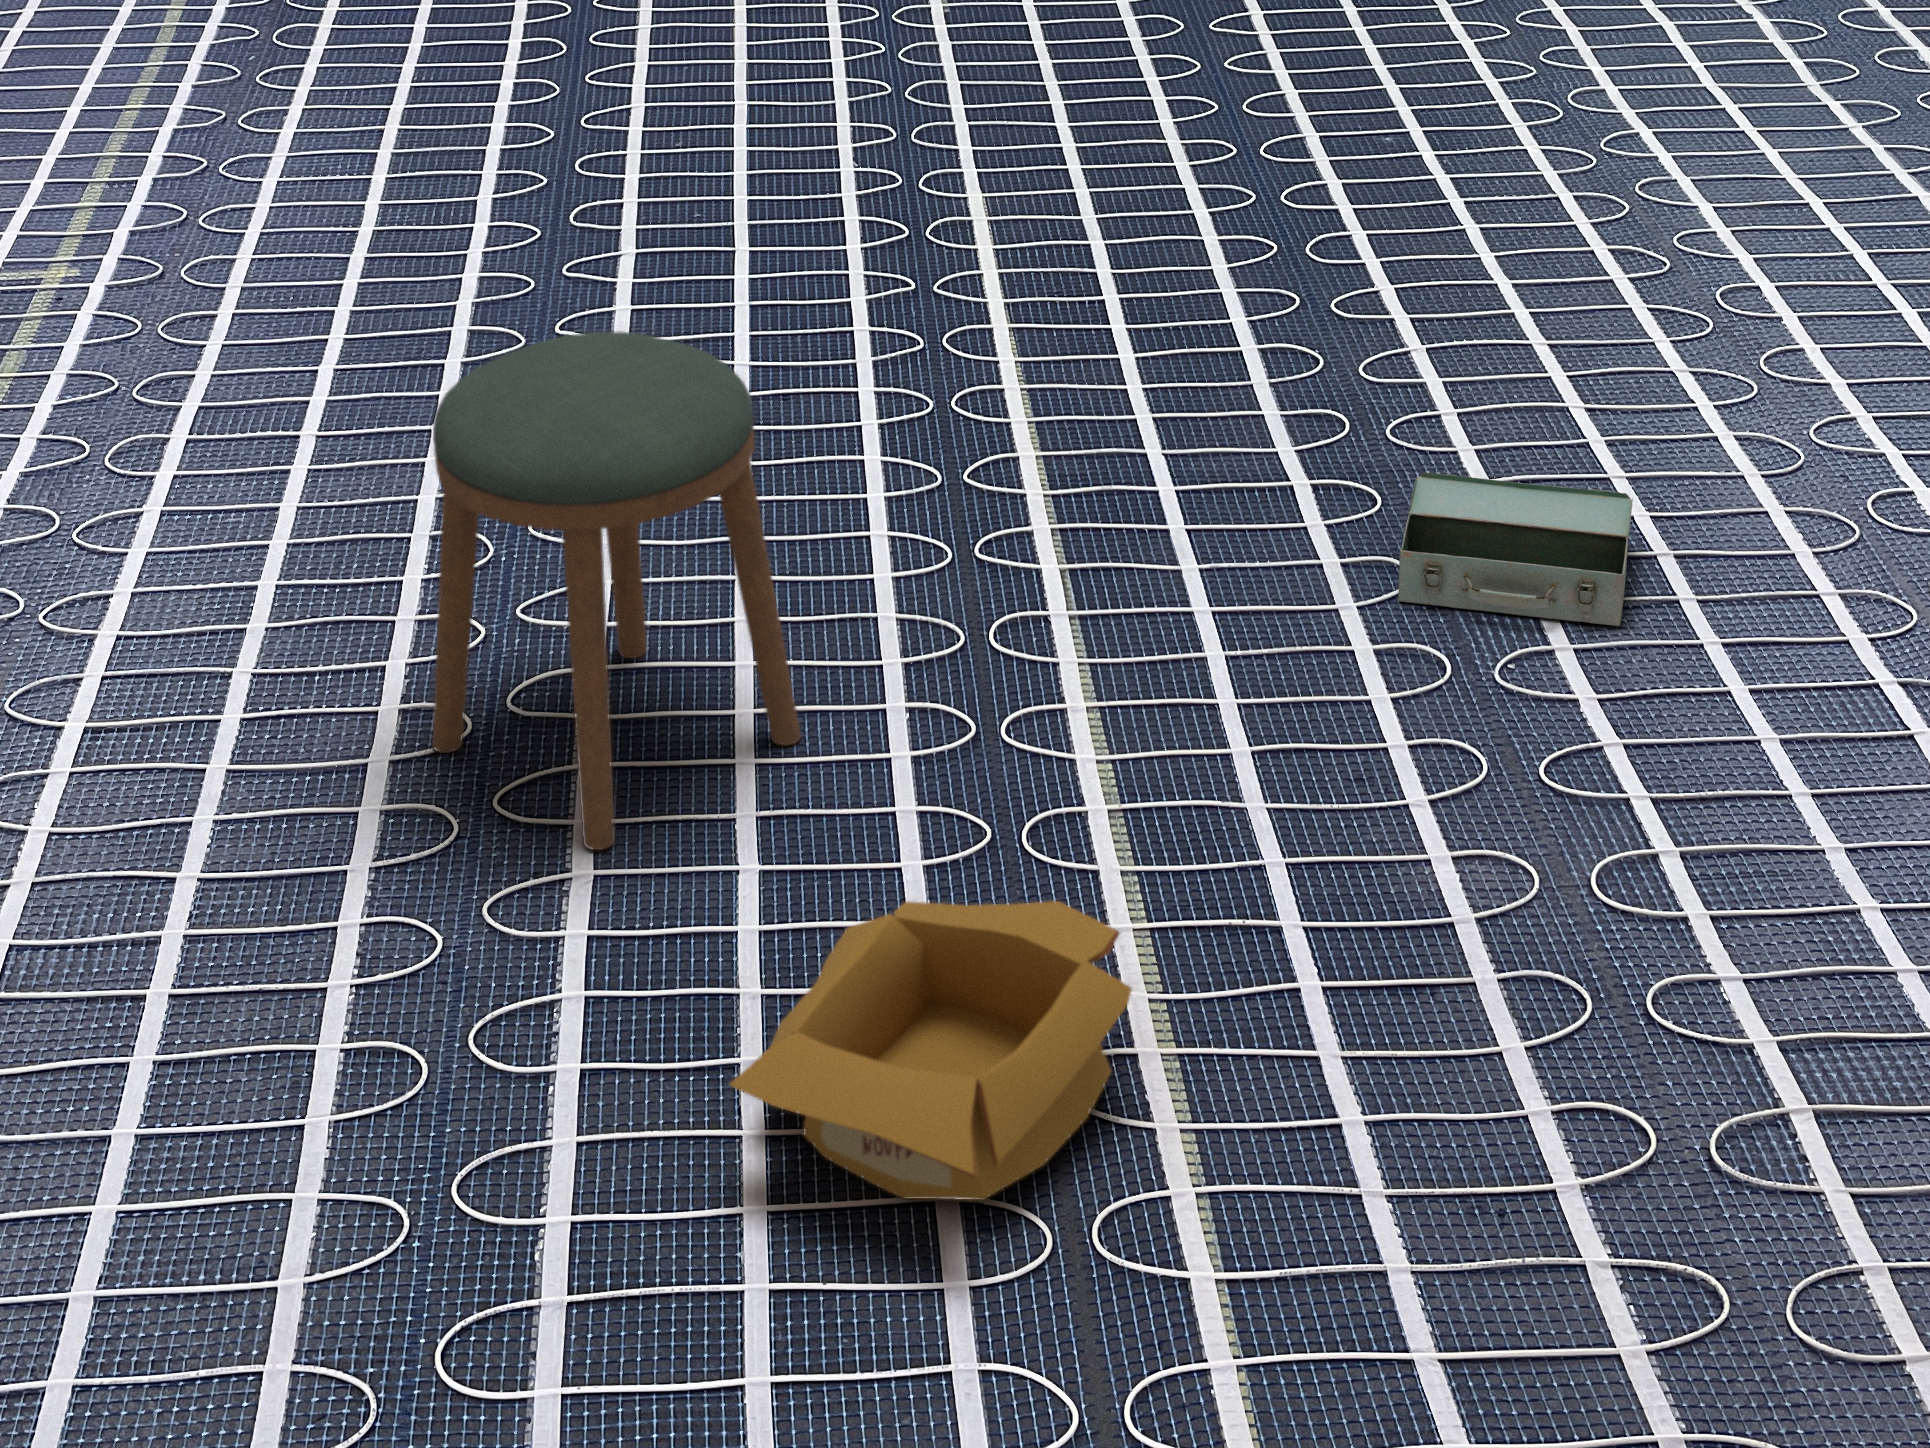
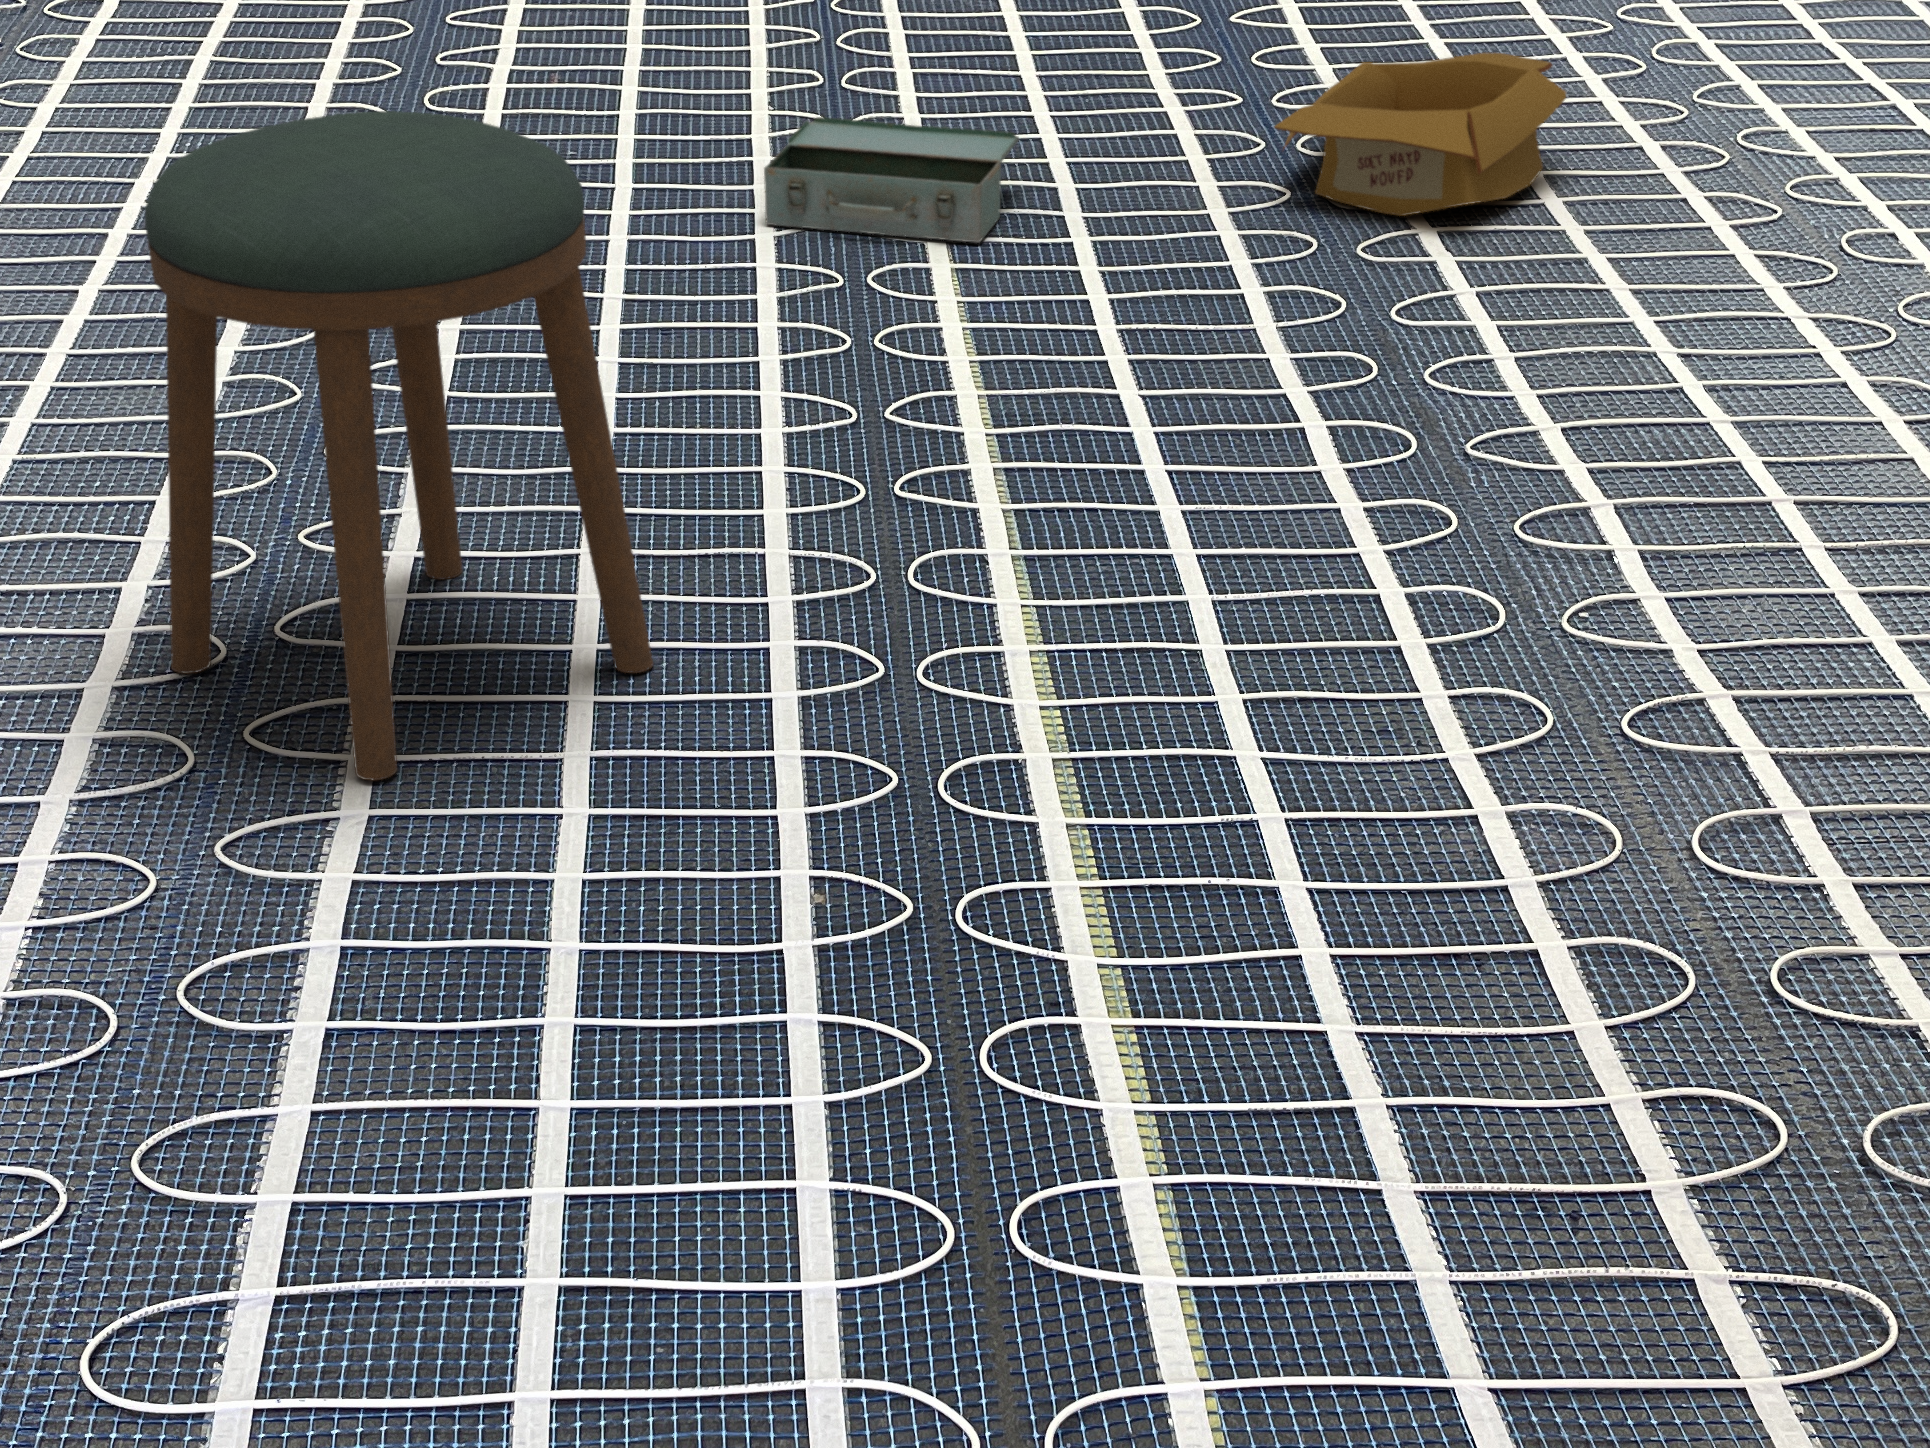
toolbox: present [1398,472,1633,626] -> present [764,117,1019,243]
cardboard box: present [730,901,1132,1200] -> present [1274,53,1566,216]

